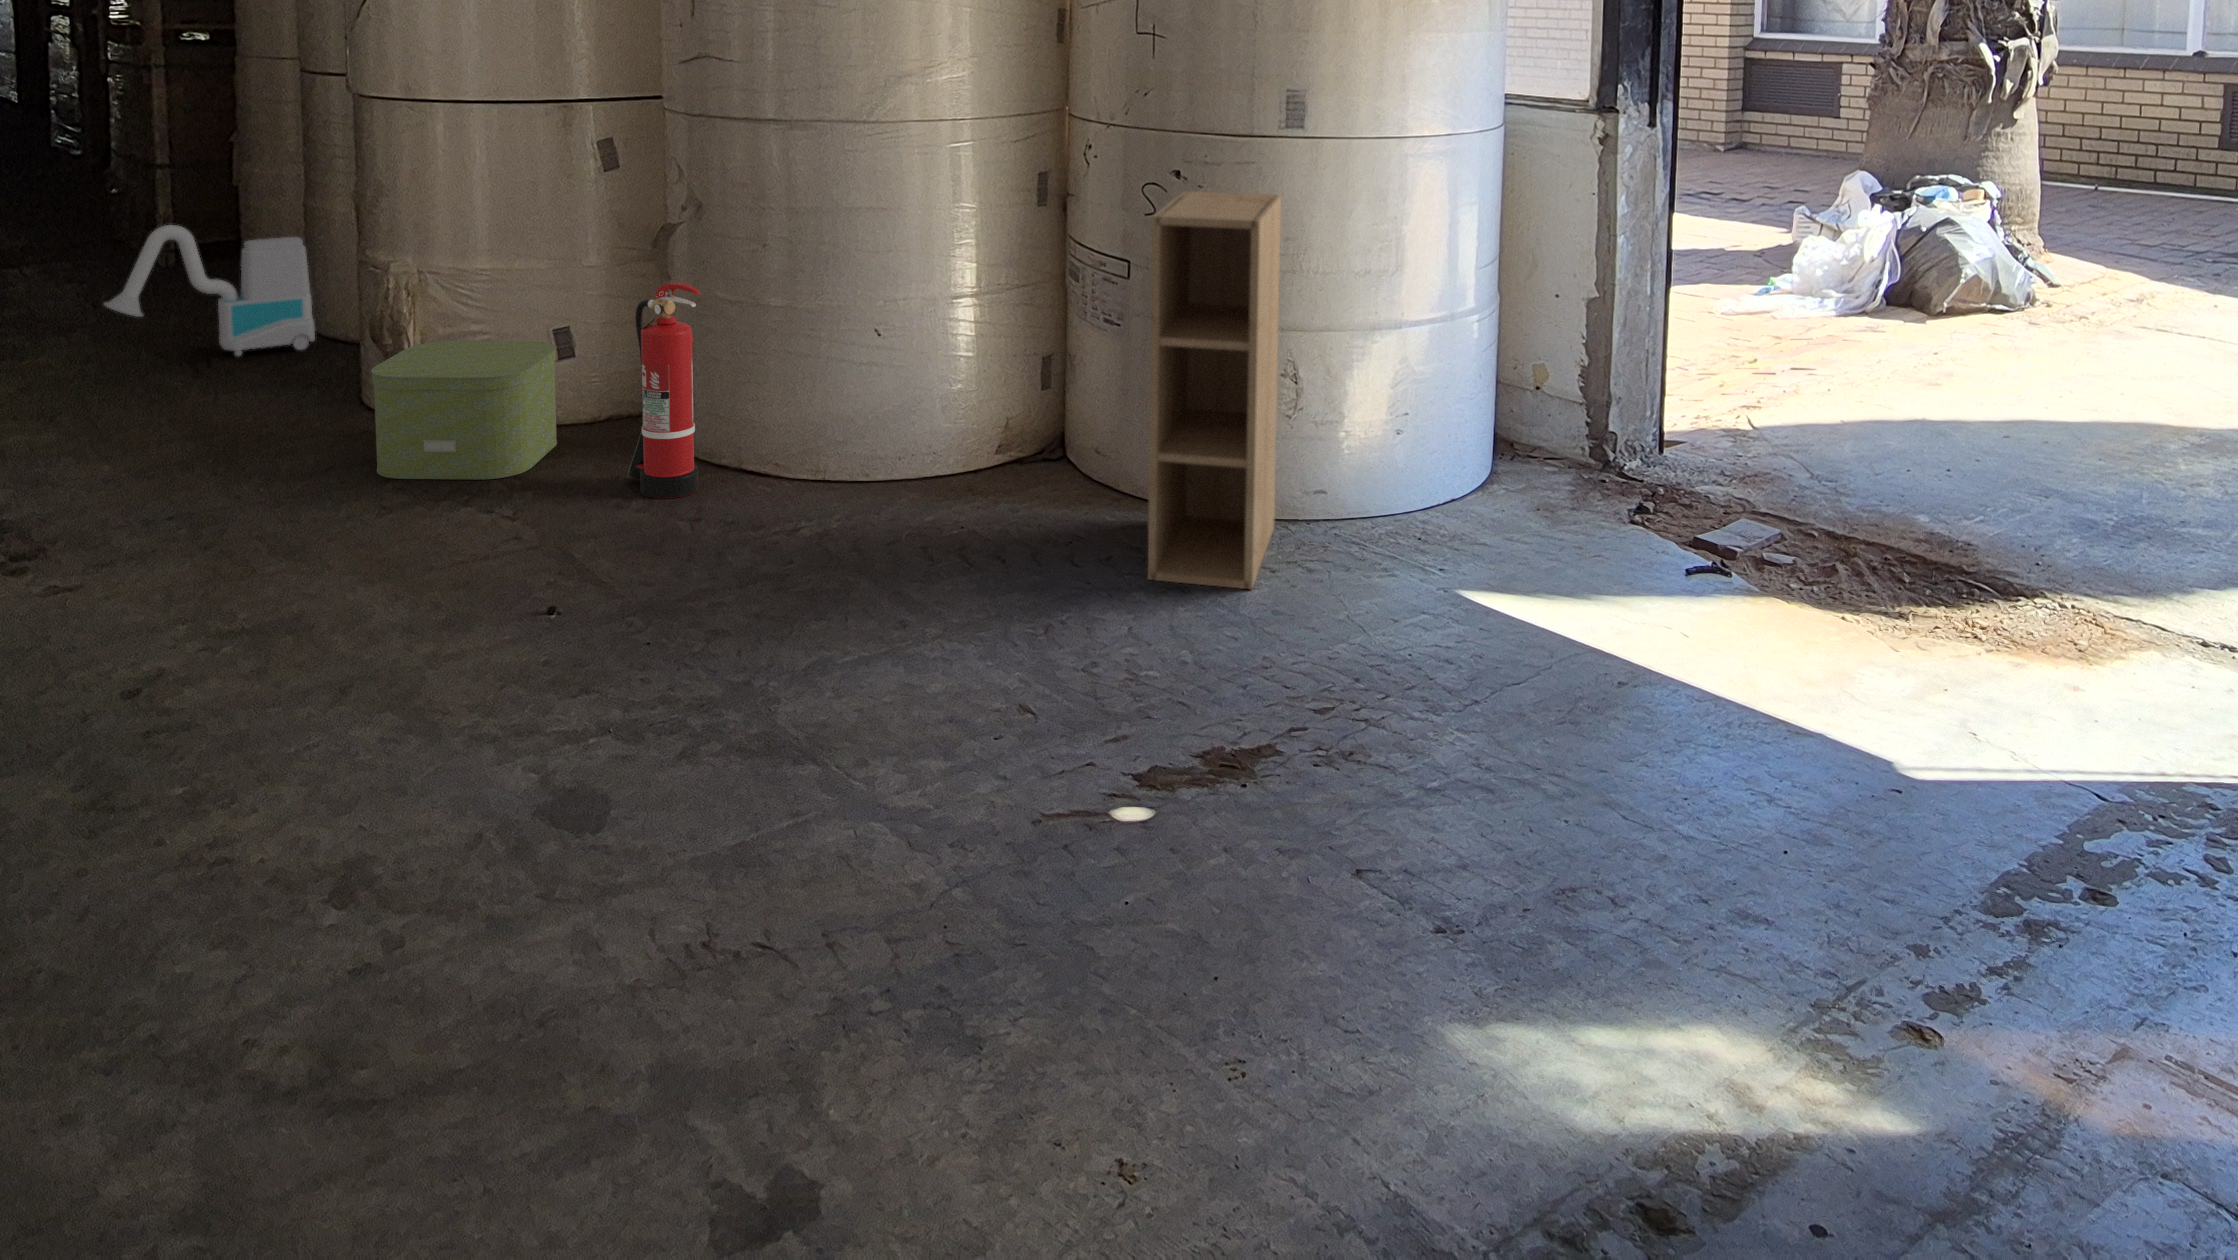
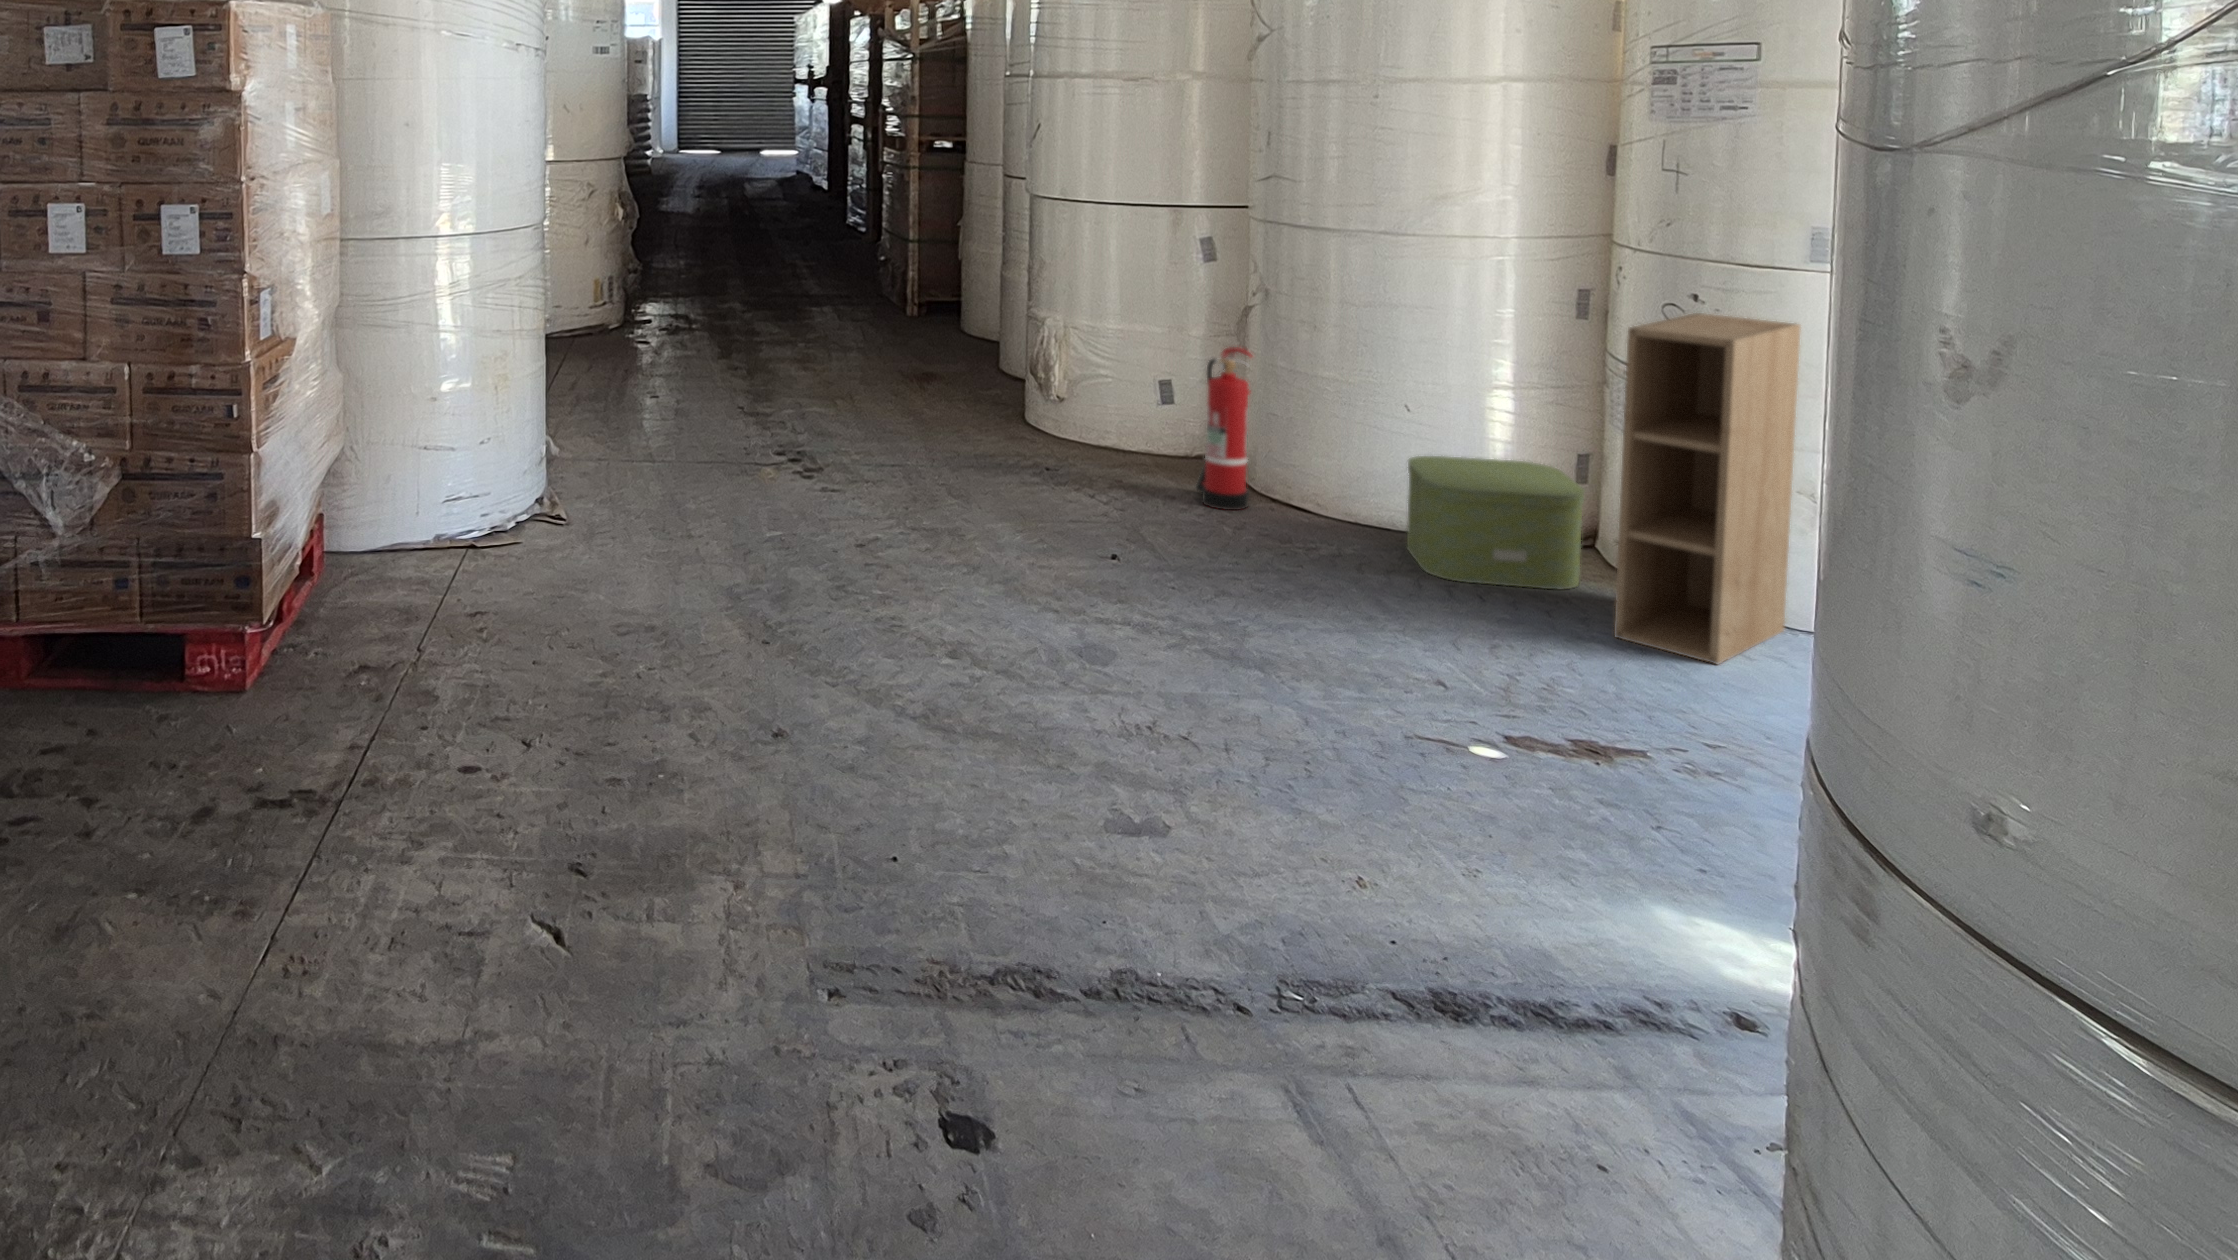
vacuum cleaner: present [104,225,315,356] -> none [865,278,998,377]
storage box: present [371,341,557,479] -> present [1407,456,1585,589]

